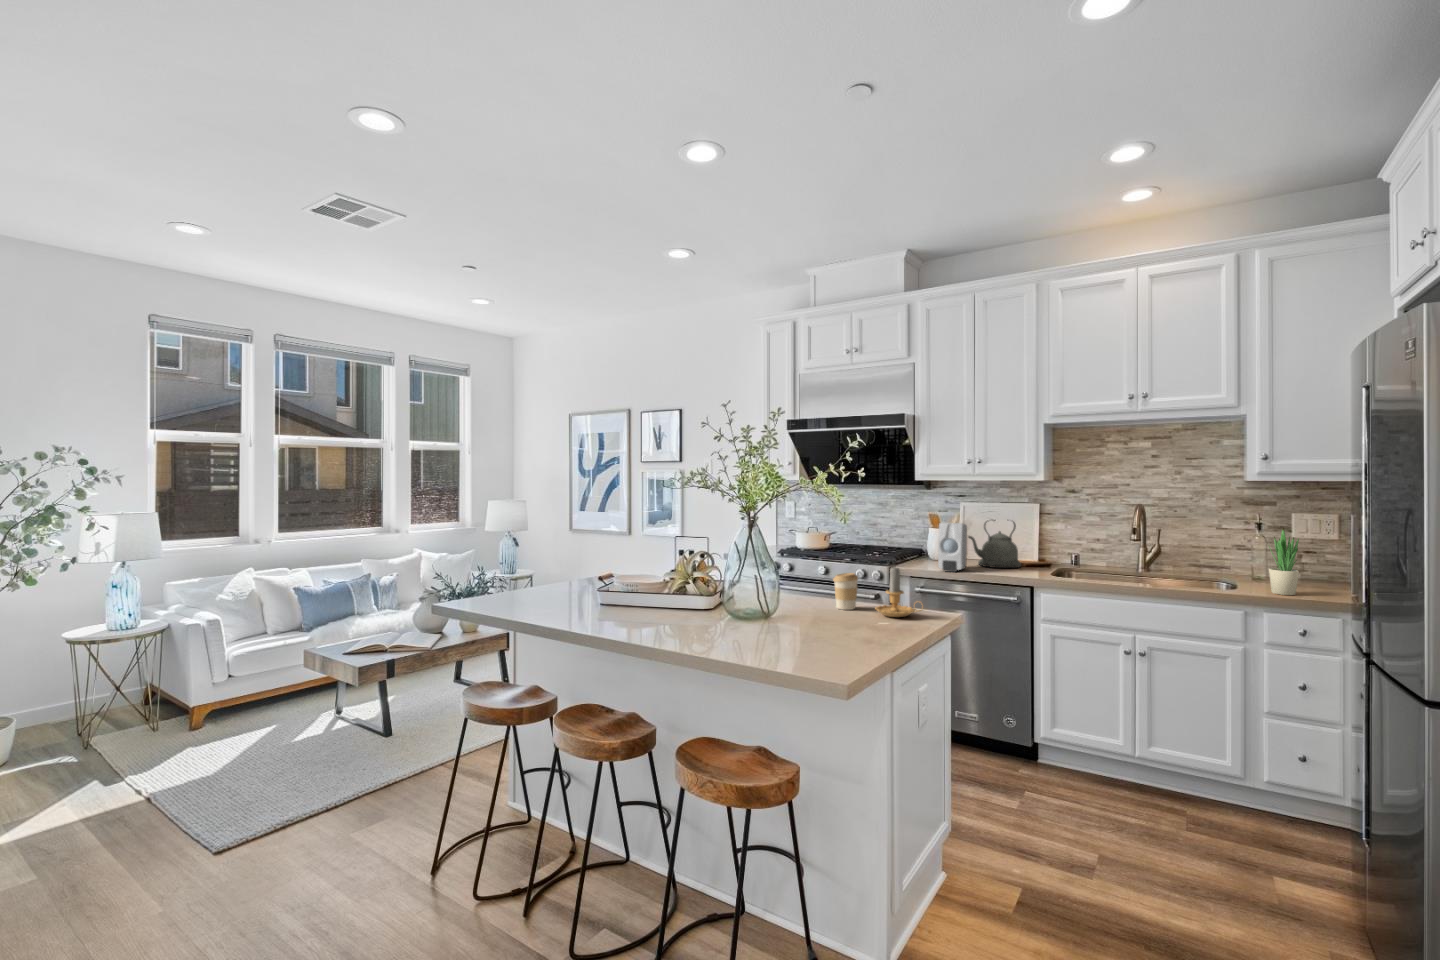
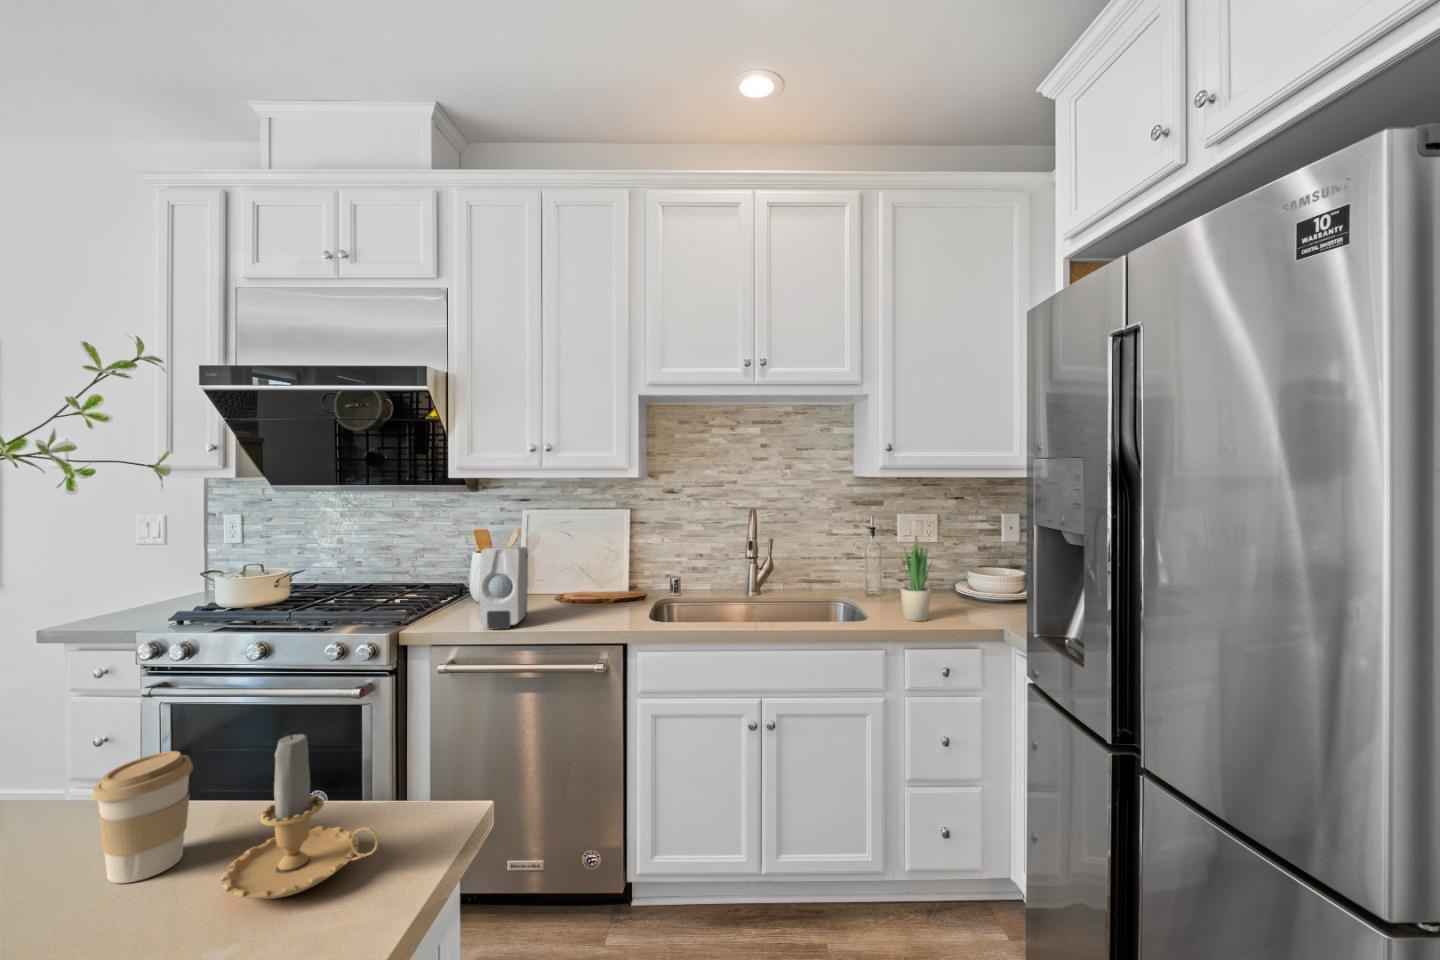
kettle: present [968,521,1022,568] -> none [530,535,607,610]

